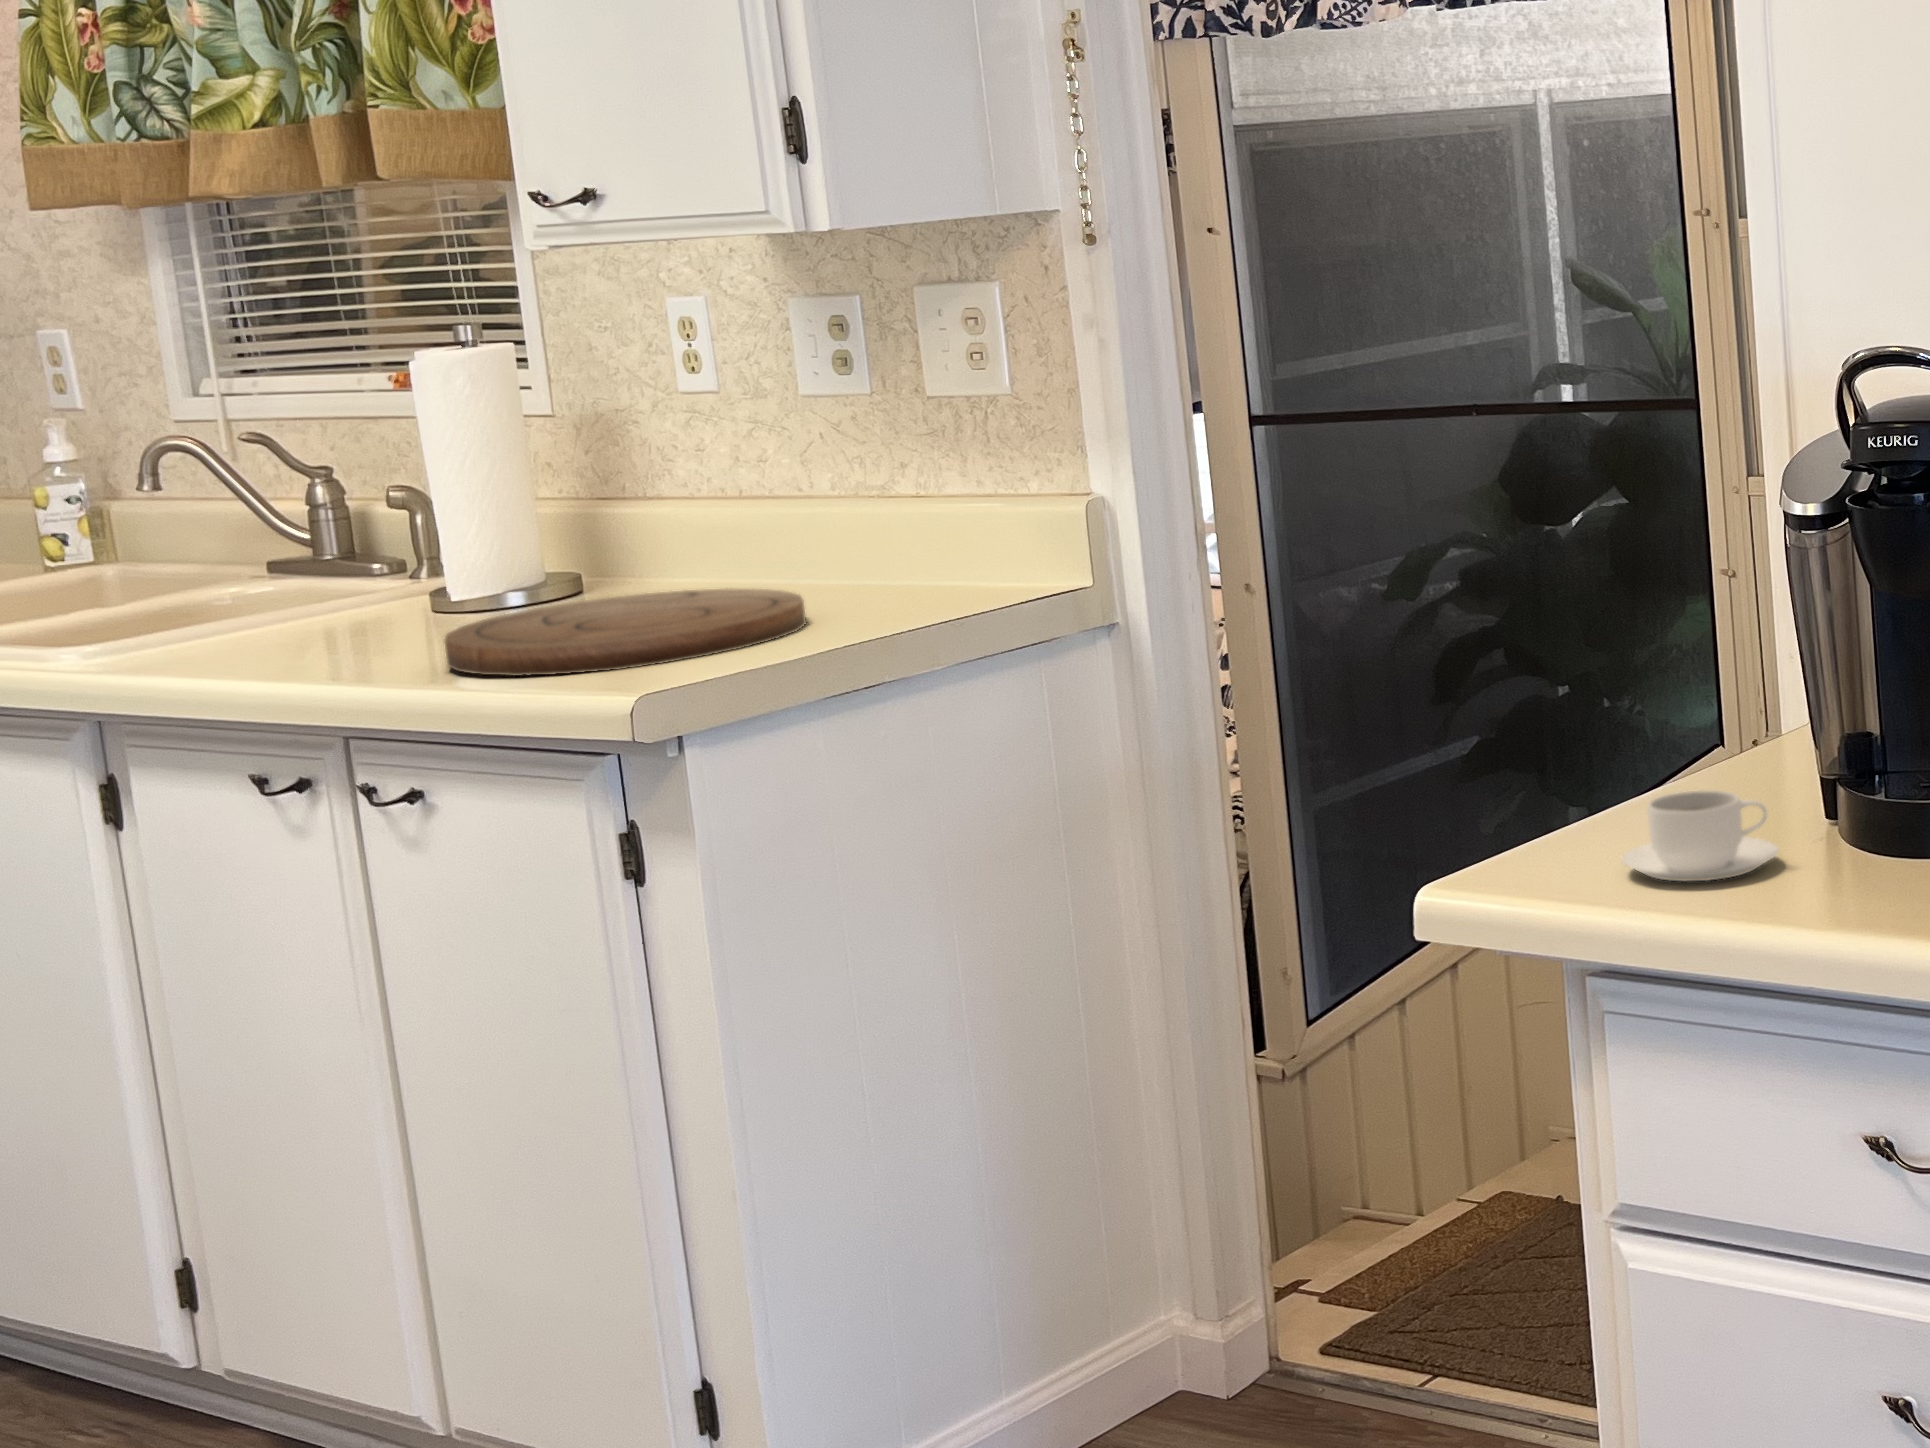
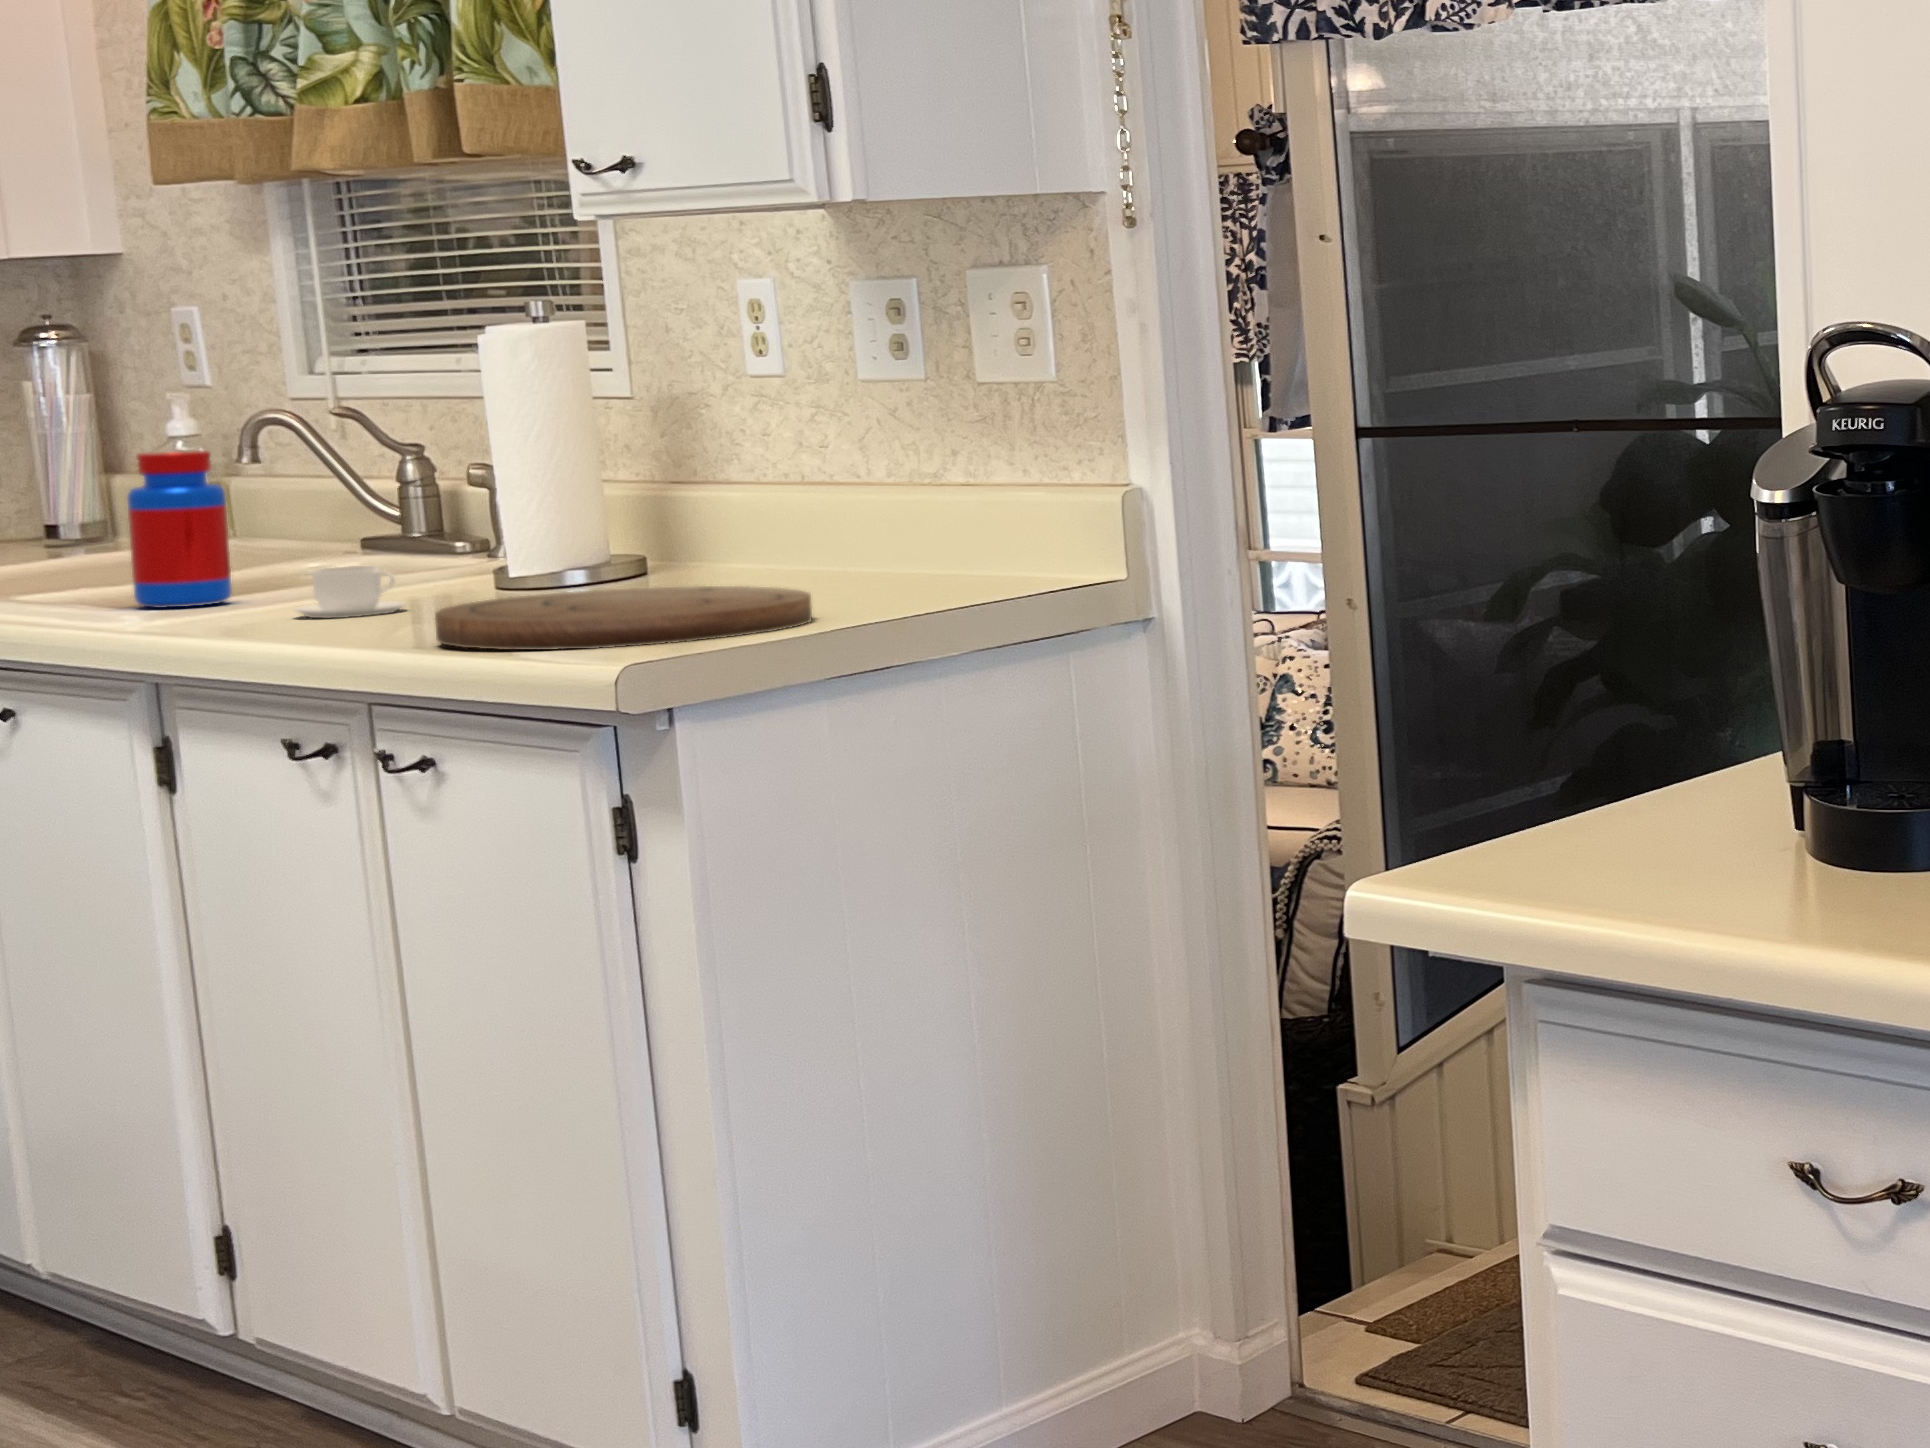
jar: none [60,472,170,628] -> present [128,450,232,608]
coffee cup: present [1622,790,1779,881] -> present [295,566,406,618]

